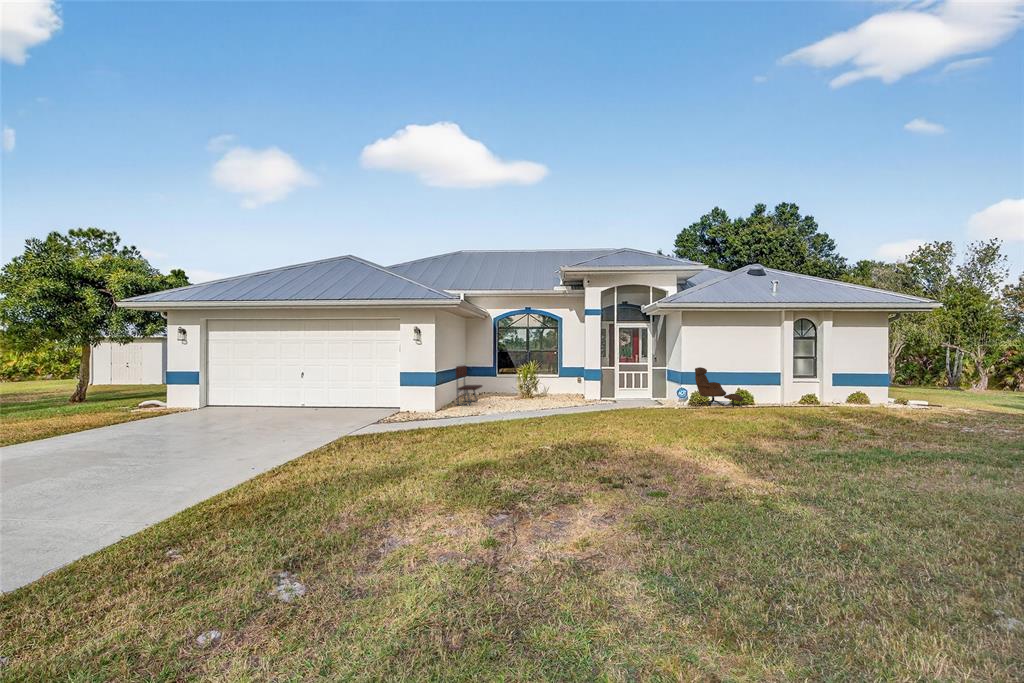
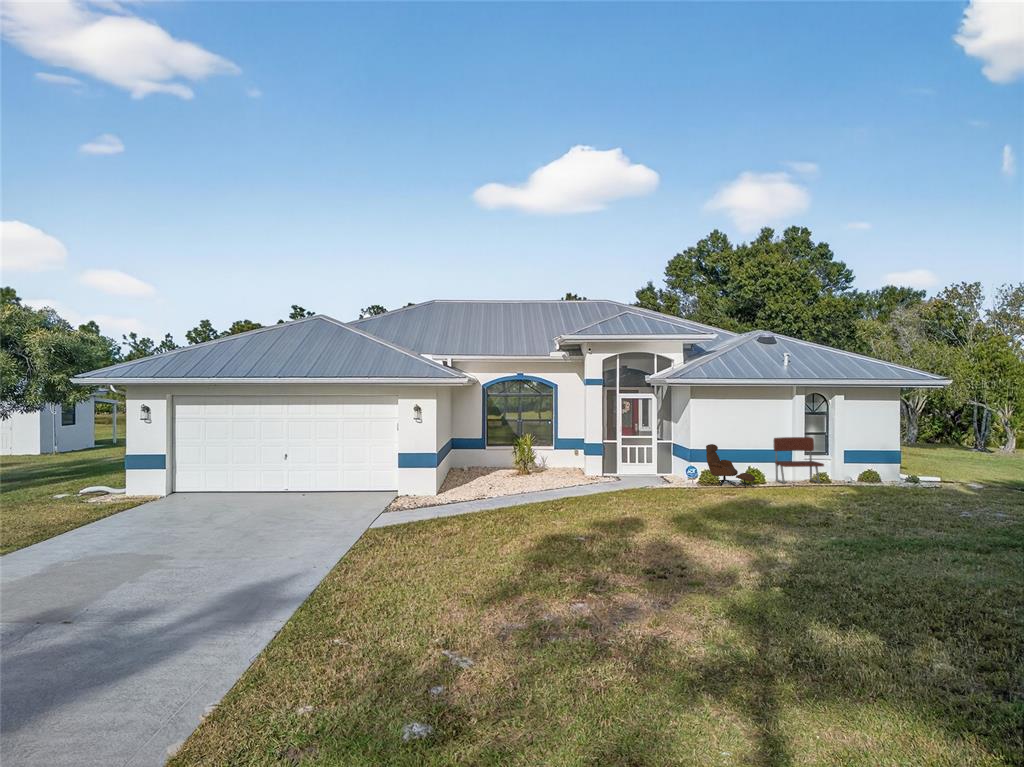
bench: present [456,365,482,405] -> present [774,437,824,484]

